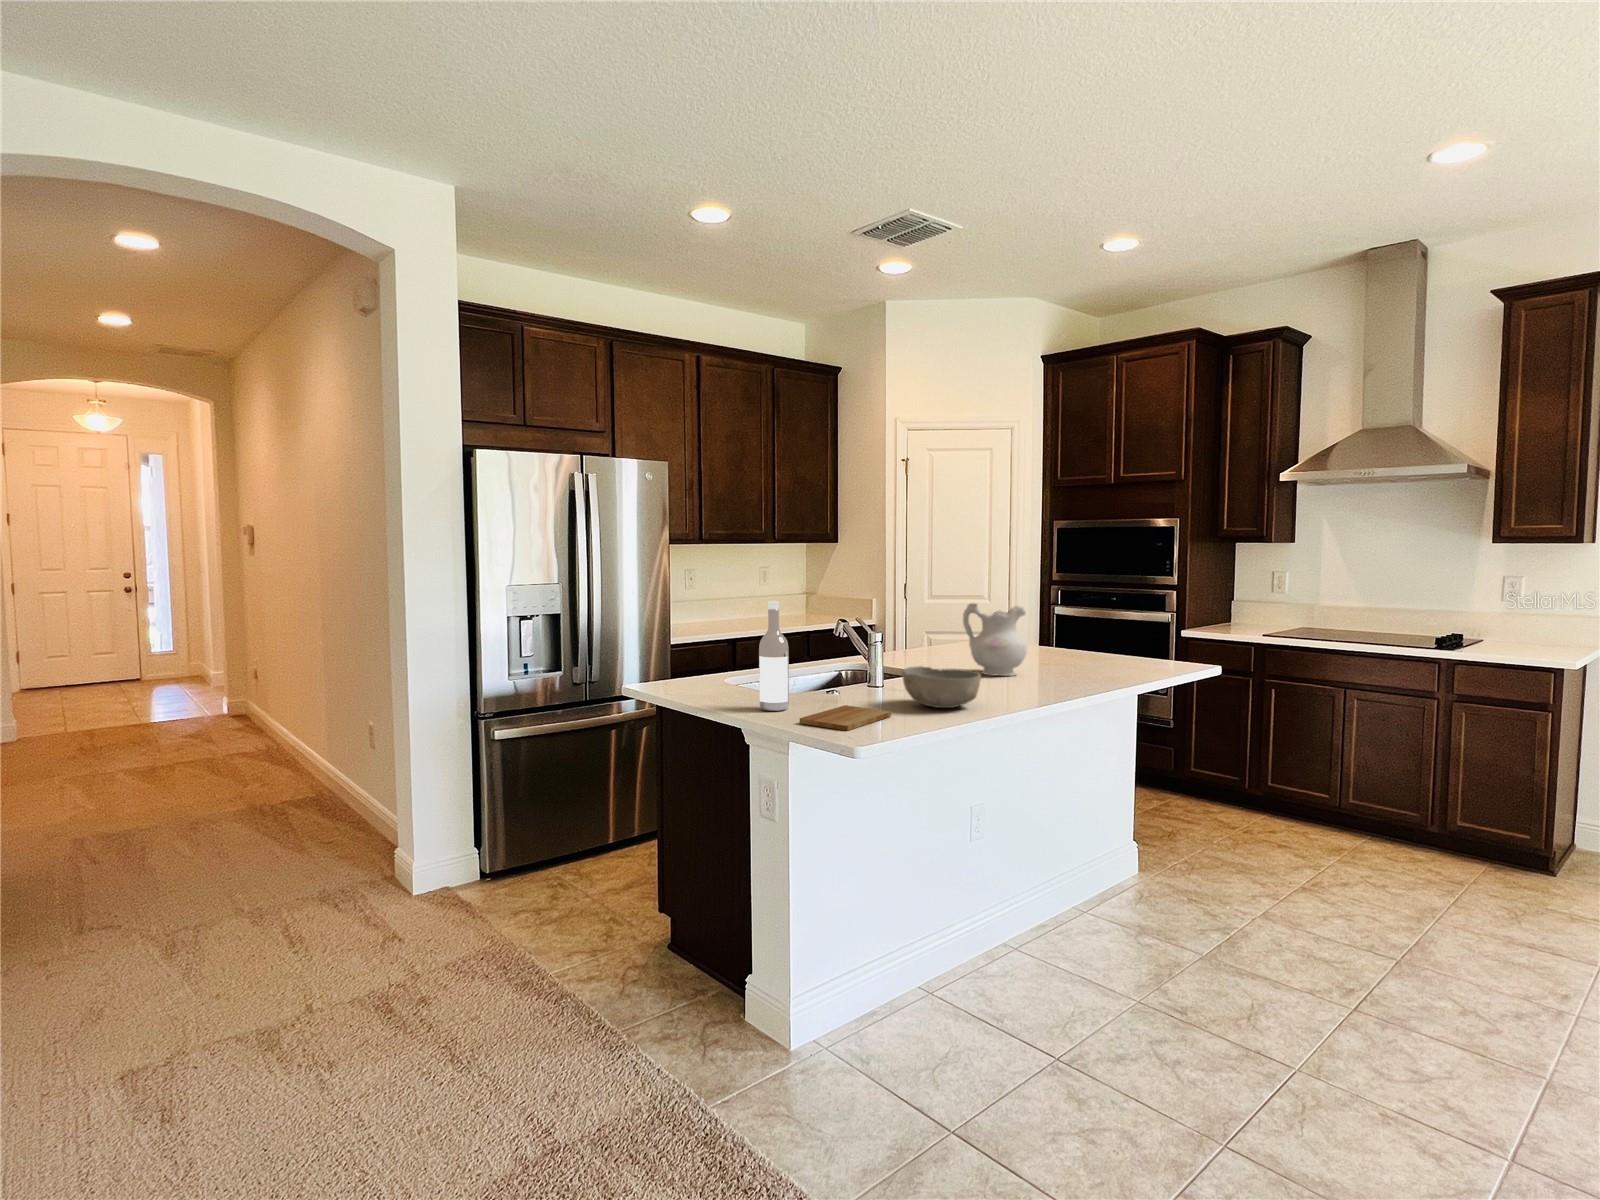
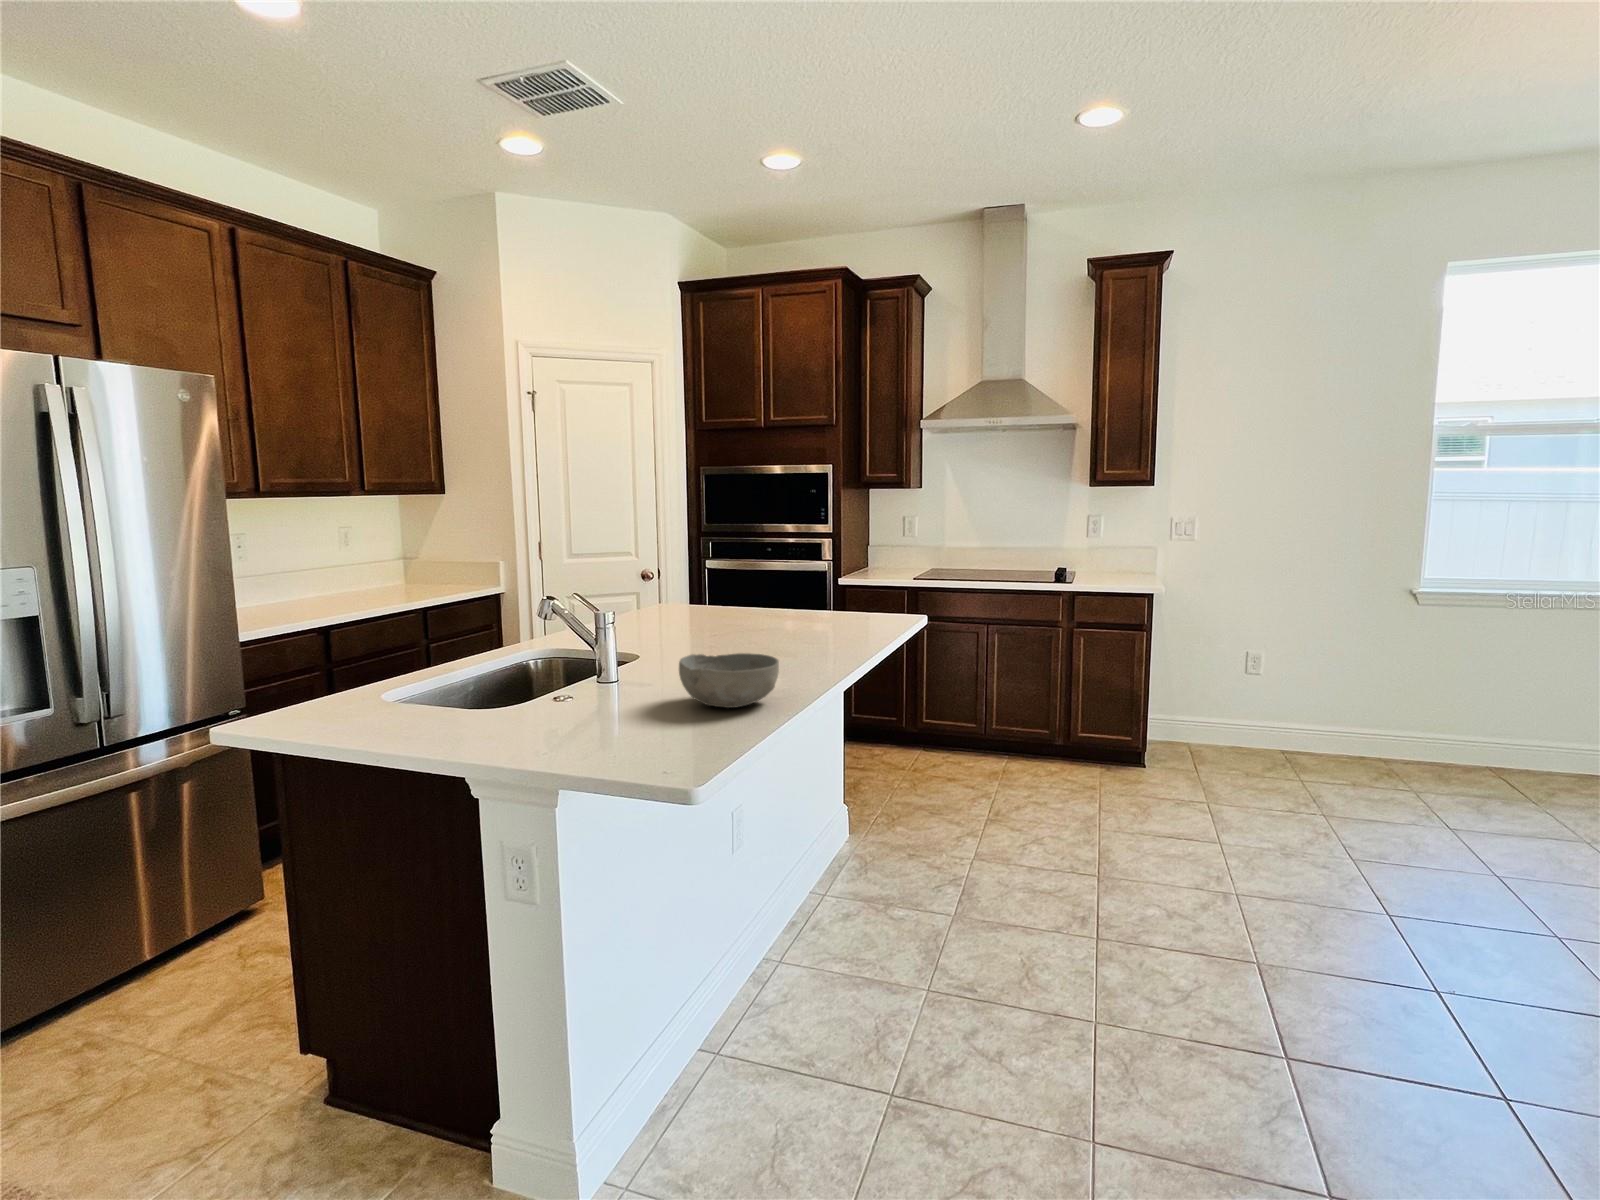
wine bottle: present [759,601,789,711] -> none [481,583,532,746]
ceramic pitcher: present [963,603,1027,676] -> none [693,565,768,651]
cutting board: present [800,705,891,731] -> none [574,722,687,766]

